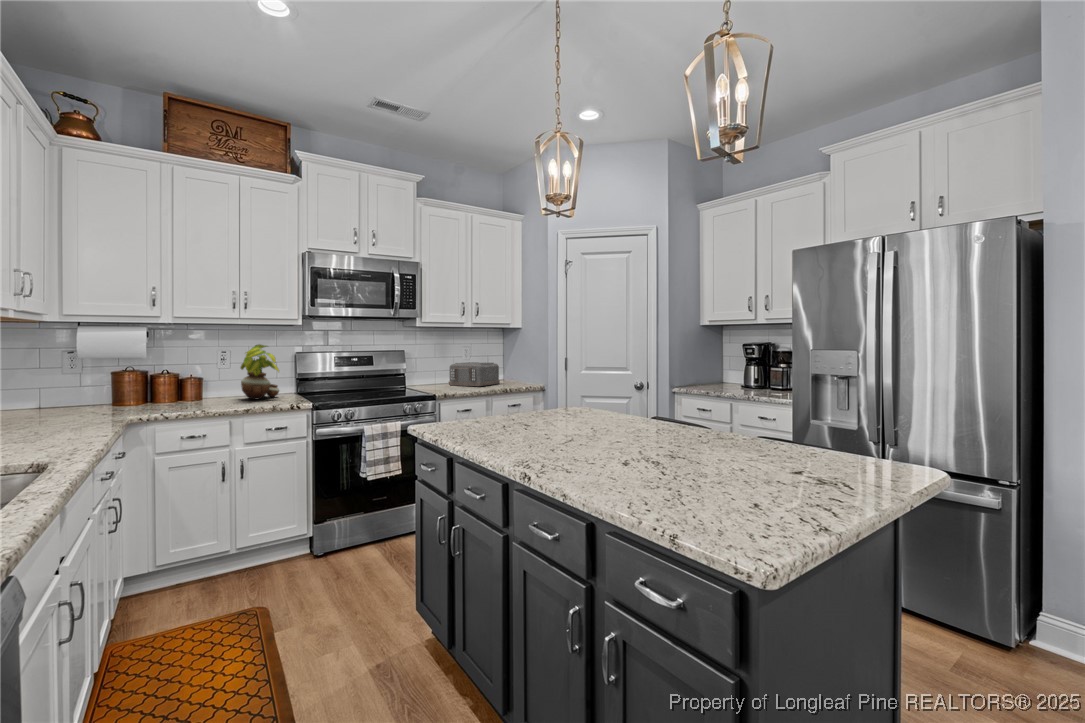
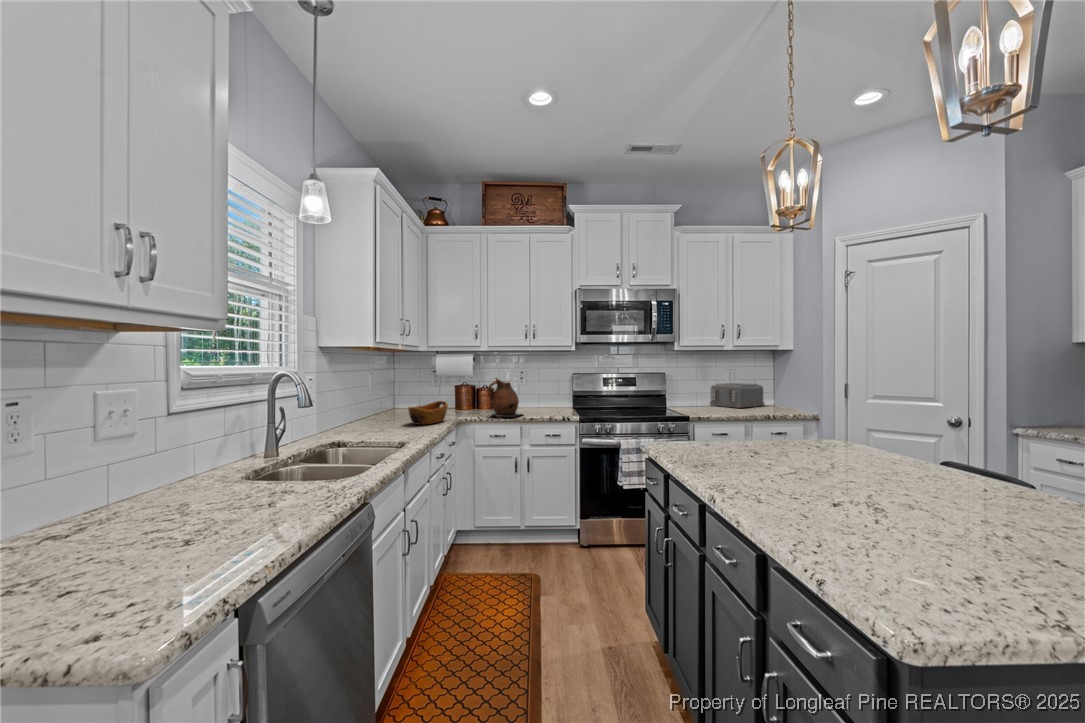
potted plant: present [241,344,279,399] -> none [531,367,560,411]
ceramic pitcher: none [177,358,233,409] -> present [488,378,522,417]
wooden bowl: none [35,391,110,428] -> present [408,401,448,425]

